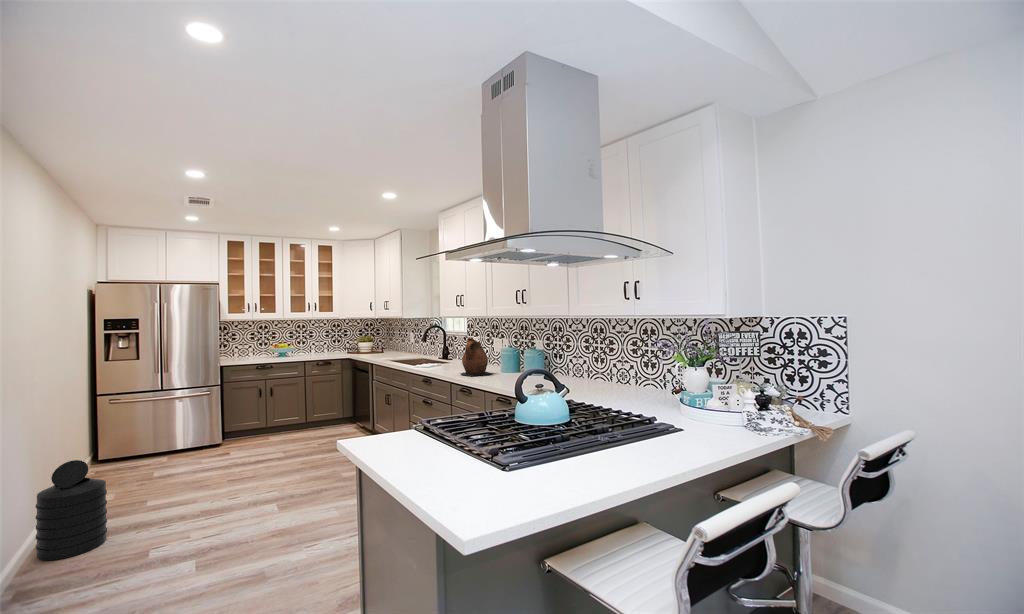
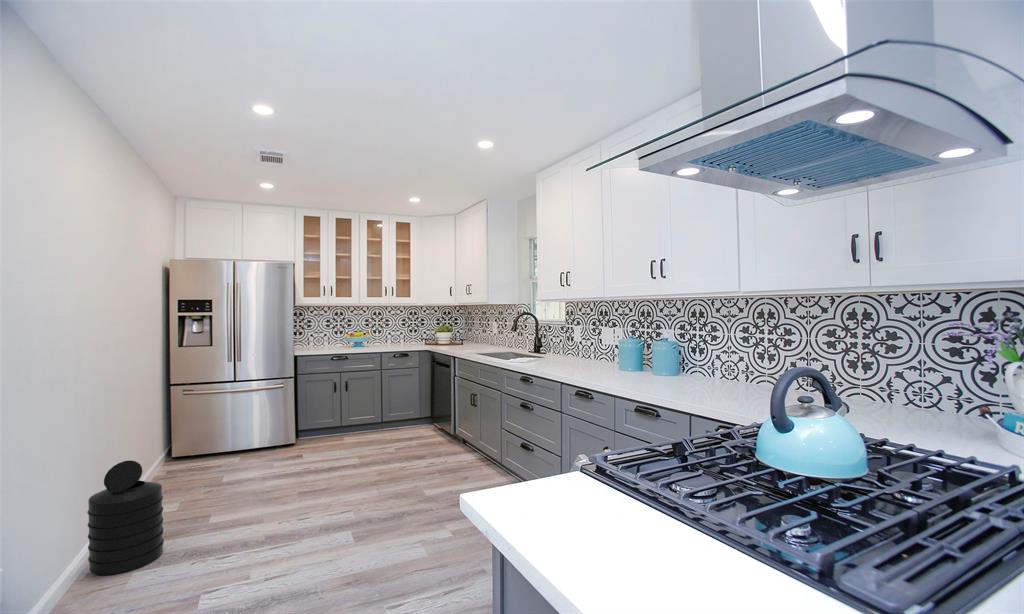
ceramic pitcher: present [461,338,492,376] -> none [563,326,608,374]

